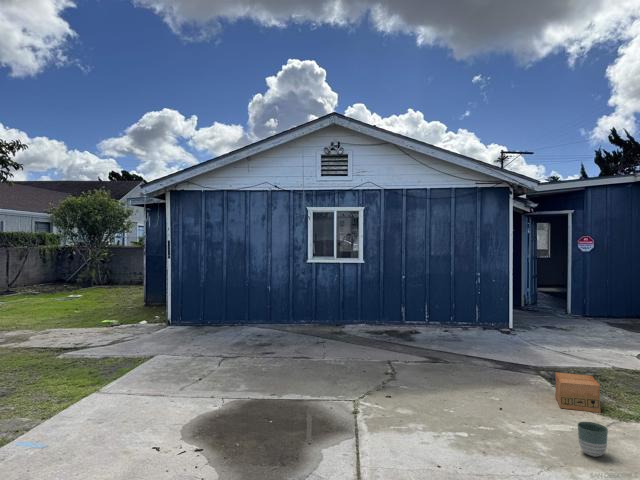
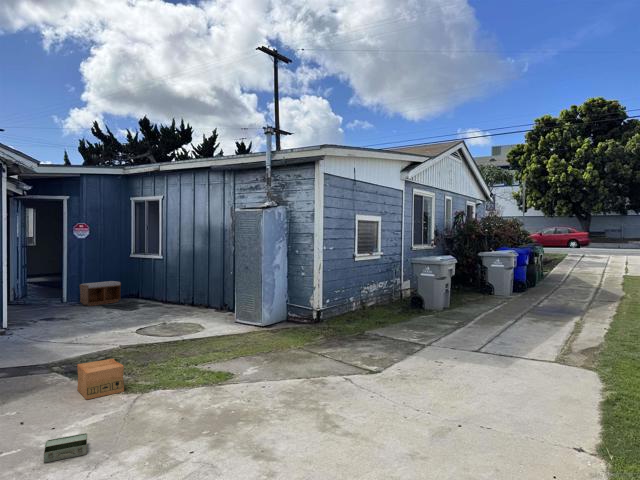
bench: none [584,298,631,322] -> present [80,281,121,306]
planter: present [578,422,608,457] -> none [117,403,144,436]
toolbox: none [509,429,549,455] -> present [44,433,87,463]

